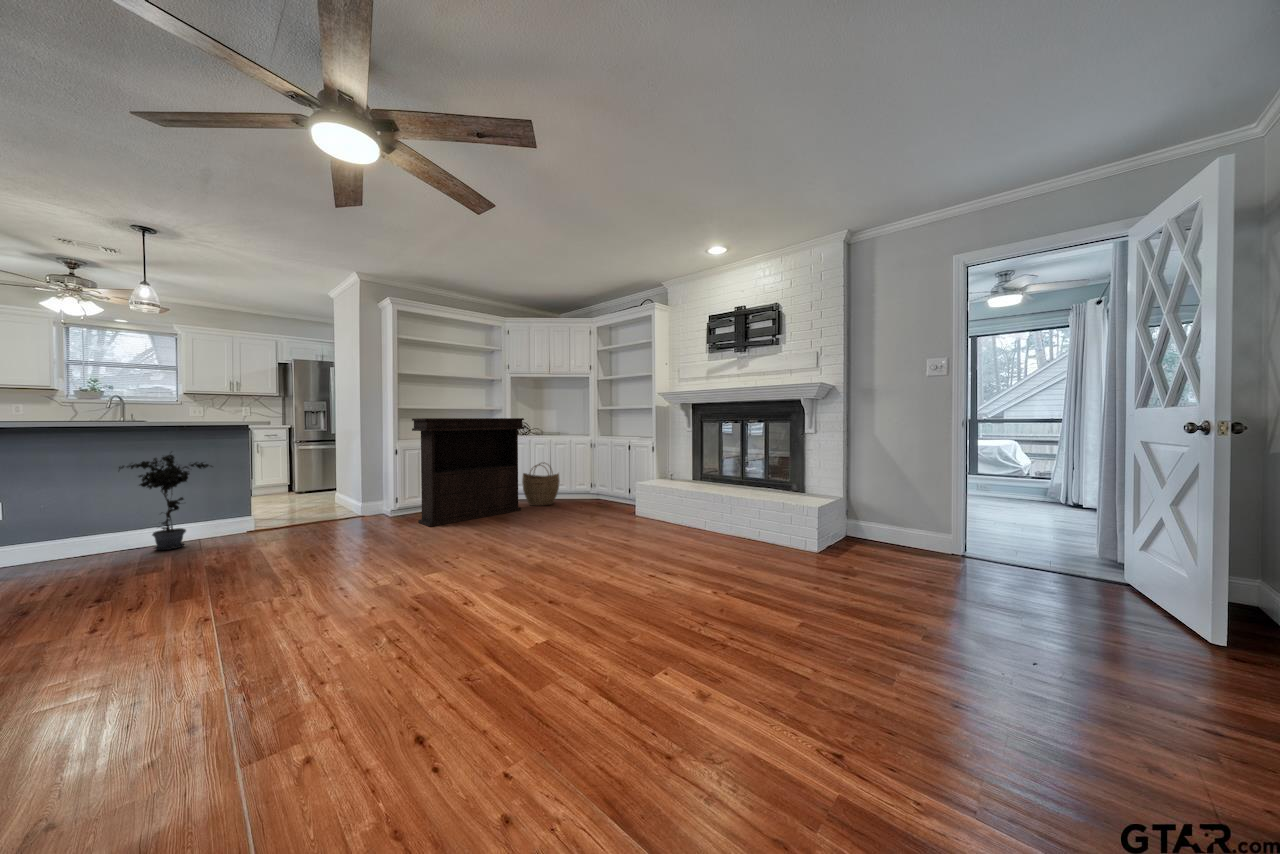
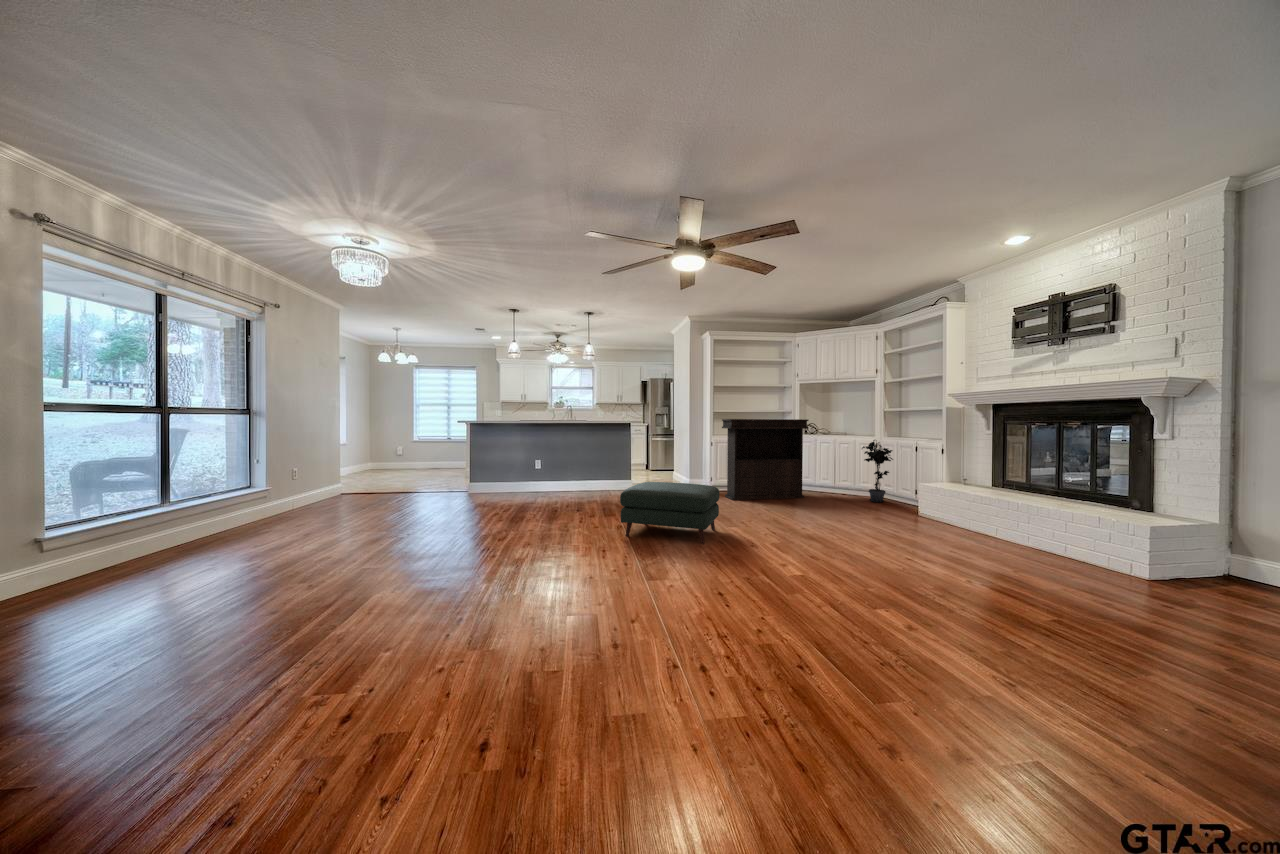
potted plant: present [119,455,212,550] -> present [862,440,893,502]
woven basket: present [522,462,559,506] -> none [807,459,842,497]
ottoman: none [199,521,411,642] -> present [620,482,719,544]

